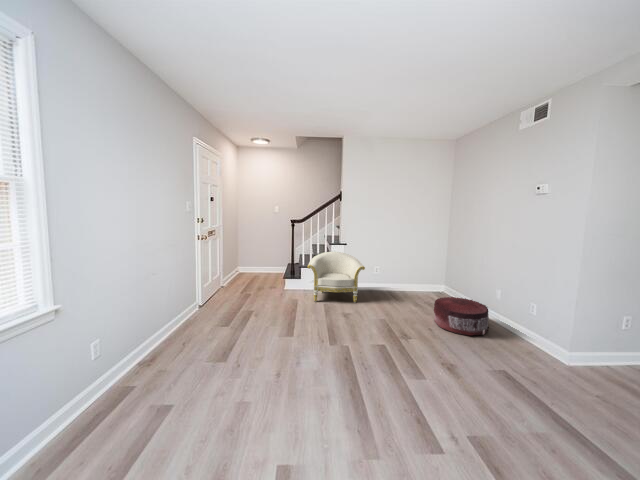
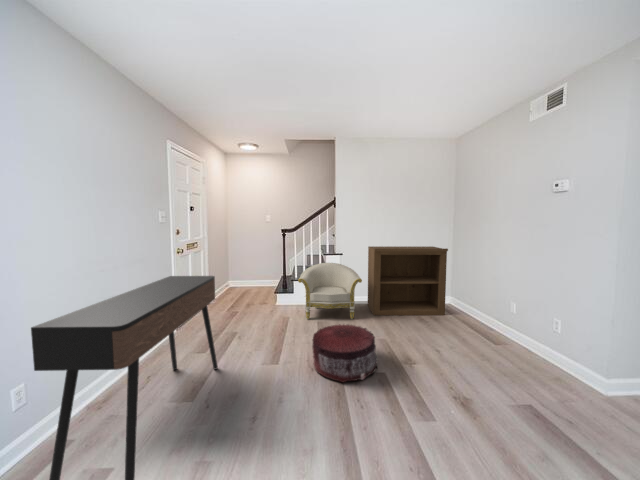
bookshelf: none [369,238,443,301] -> present [368,246,448,315]
console table: none [121,258,242,423] -> present [31,276,218,480]
pouf: present [434,297,489,336] -> present [312,324,377,382]

